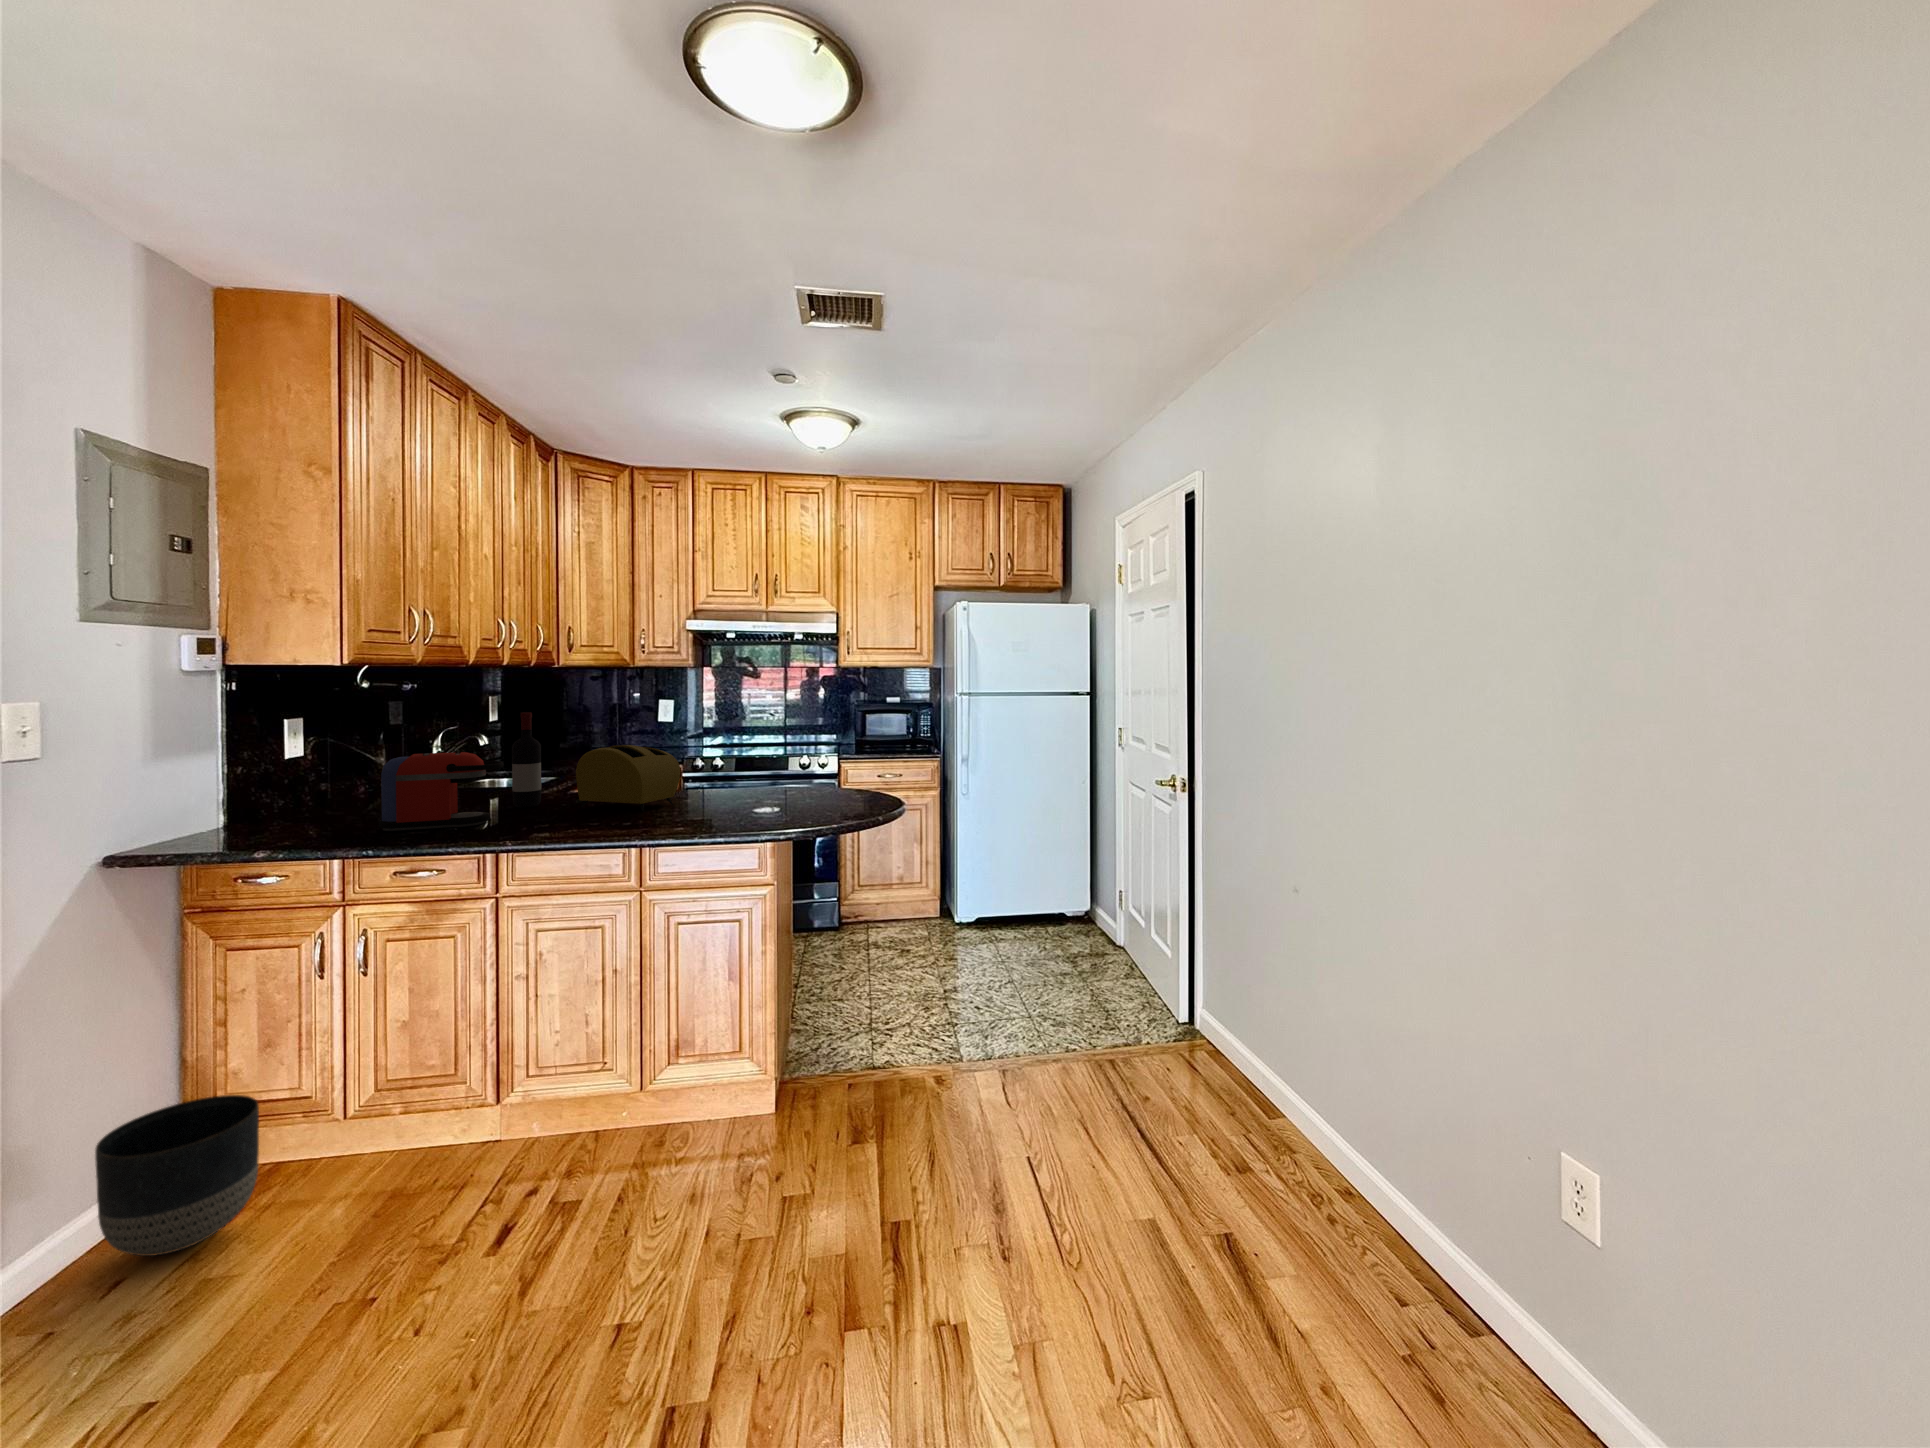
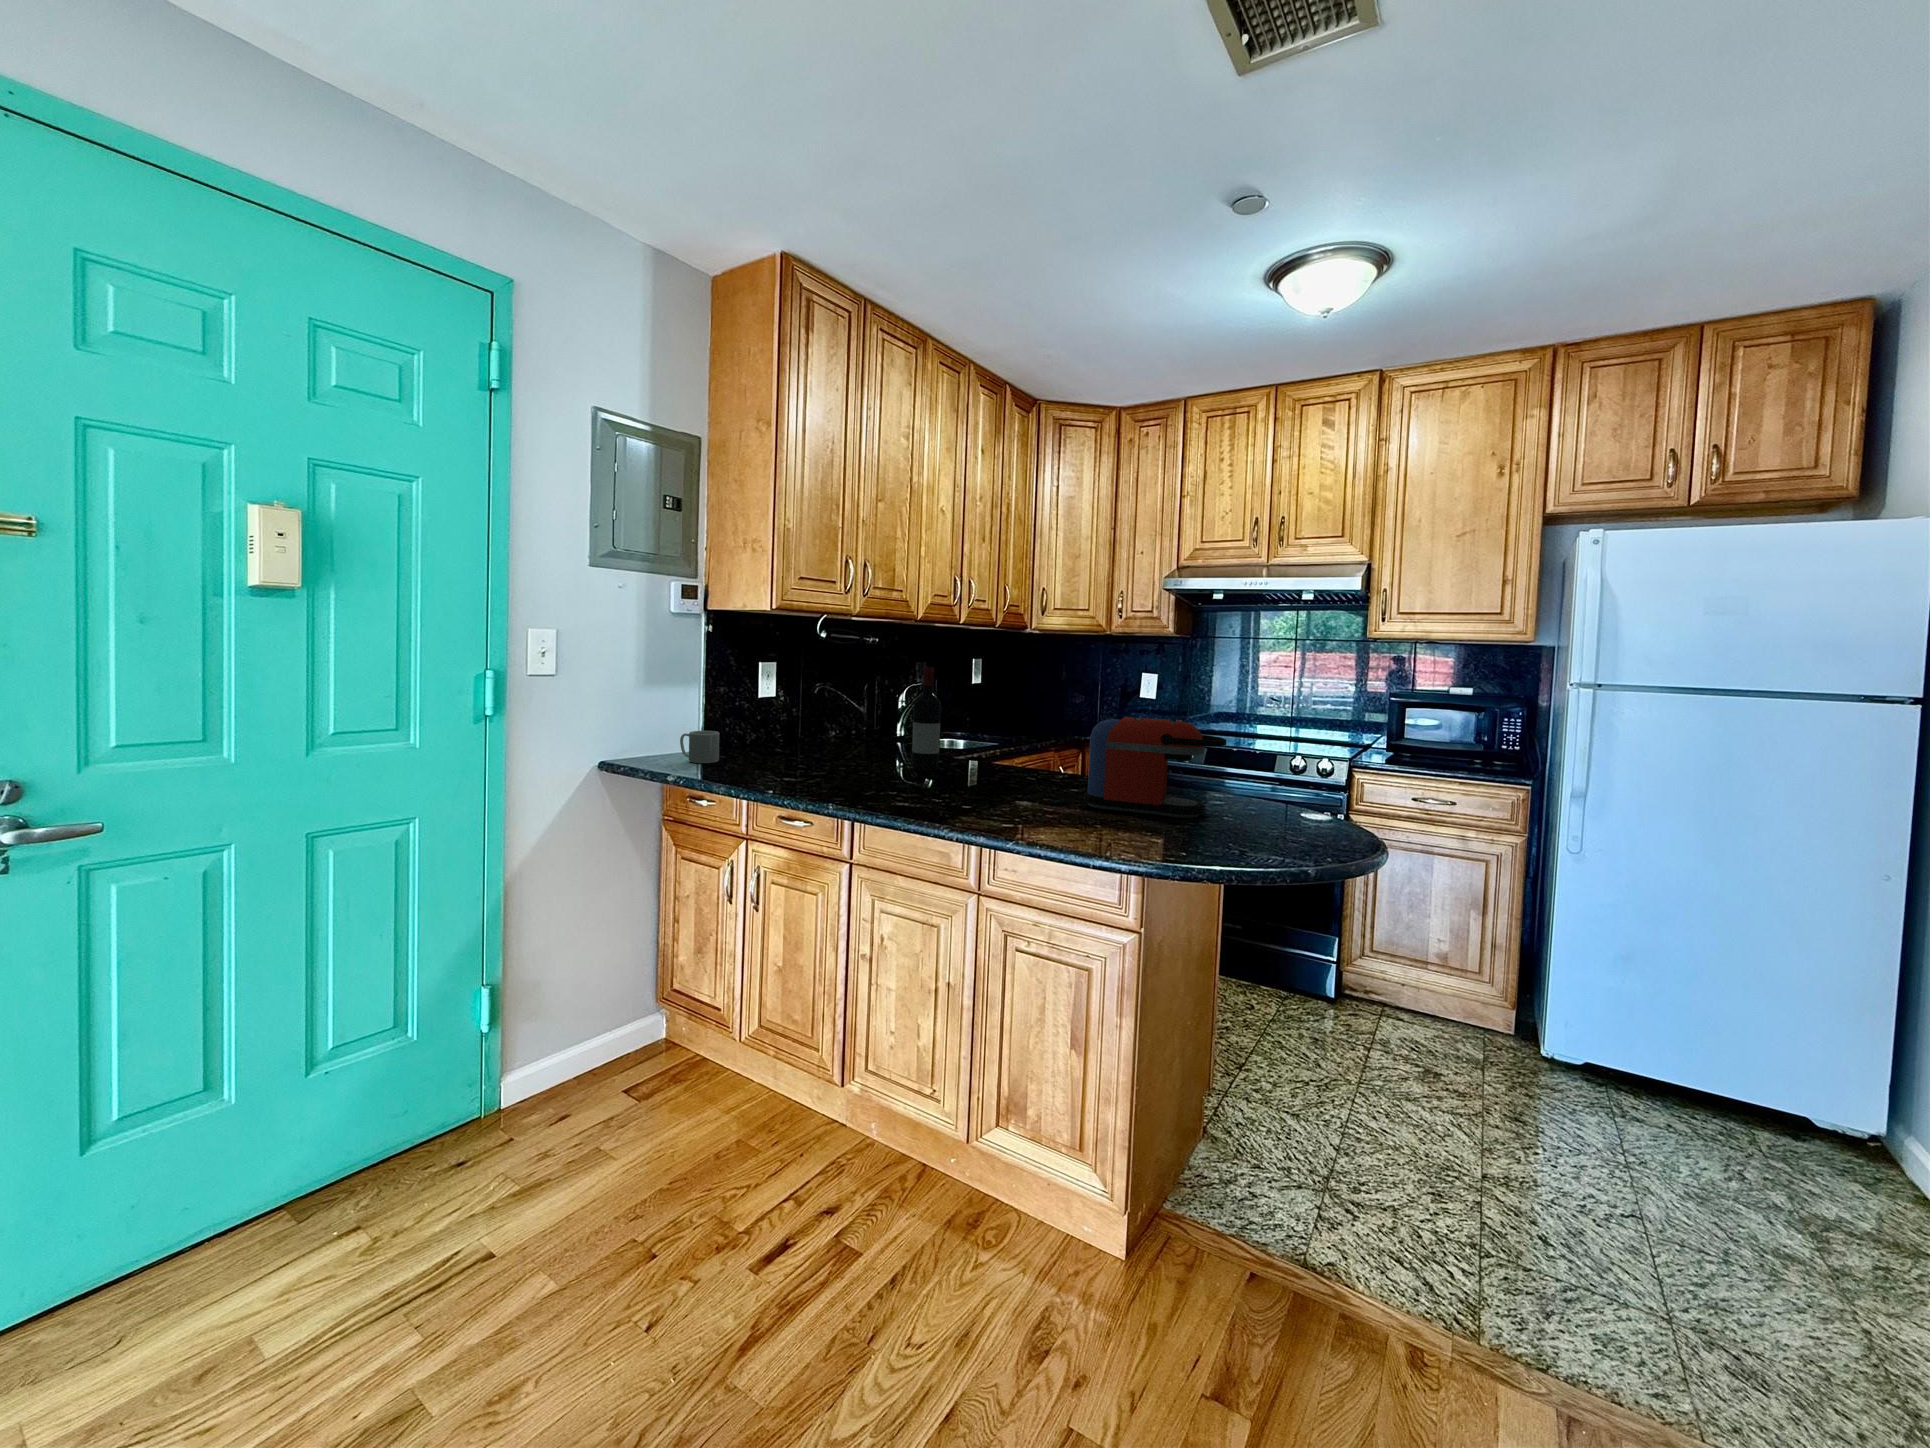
toaster: present [576,745,681,812] -> none [958,712,1068,796]
coffee maker: present [379,752,504,831] -> present [1084,717,1226,818]
mug: none [200,802,261,840] -> present [680,731,719,763]
planter: present [95,1095,259,1256] -> none [559,984,667,1115]

